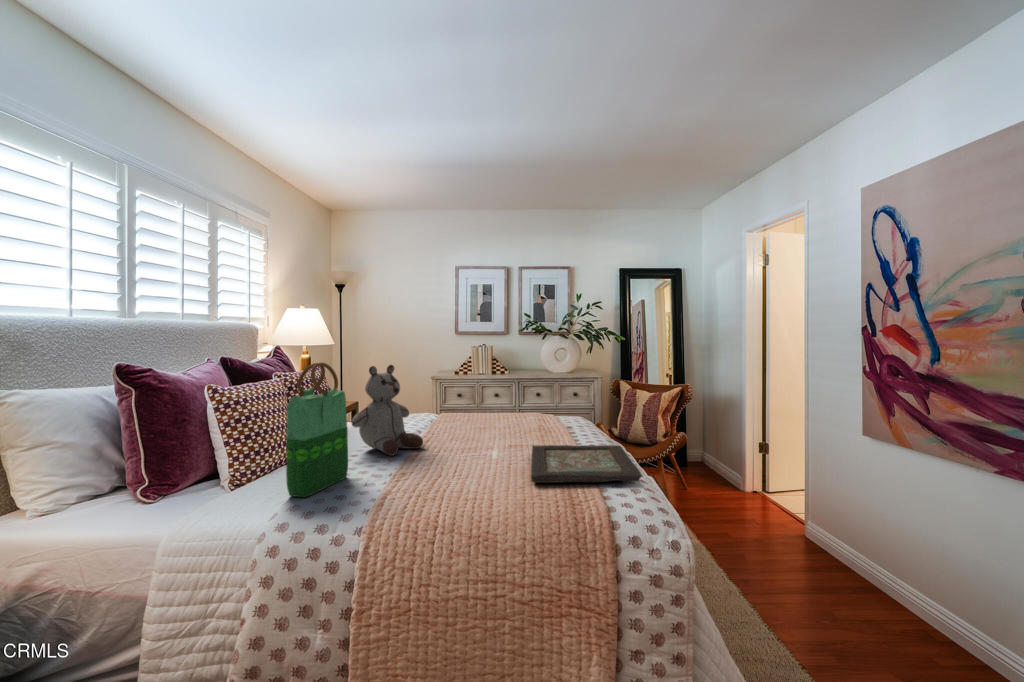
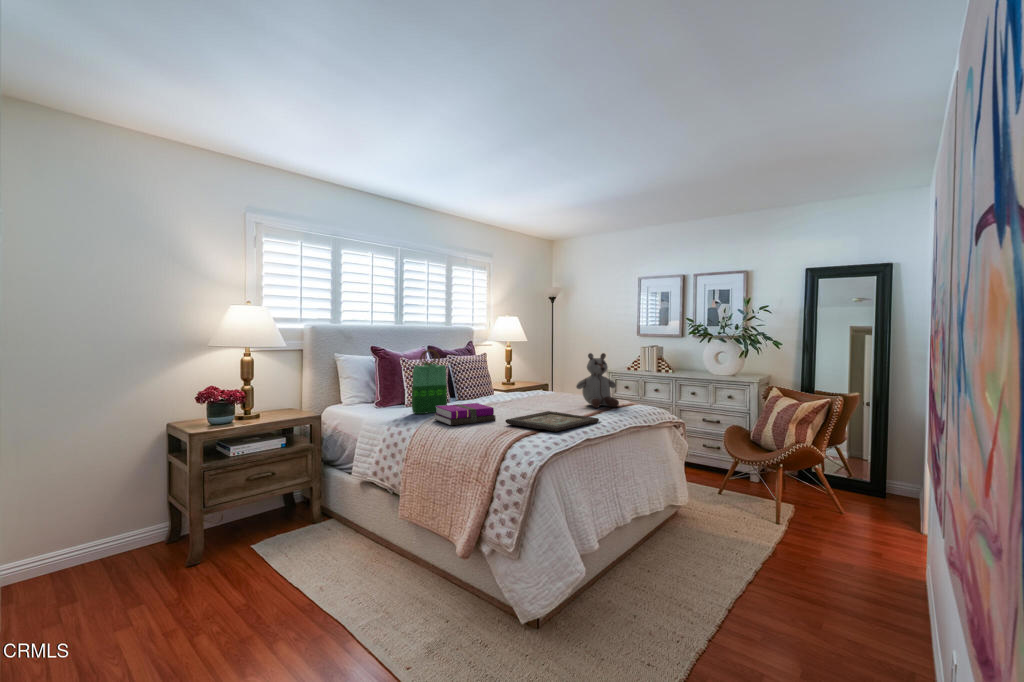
stuffed bear: present [352,365,423,456] -> present [576,353,619,408]
notebook: none [380,453,488,511] -> present [434,403,496,426]

